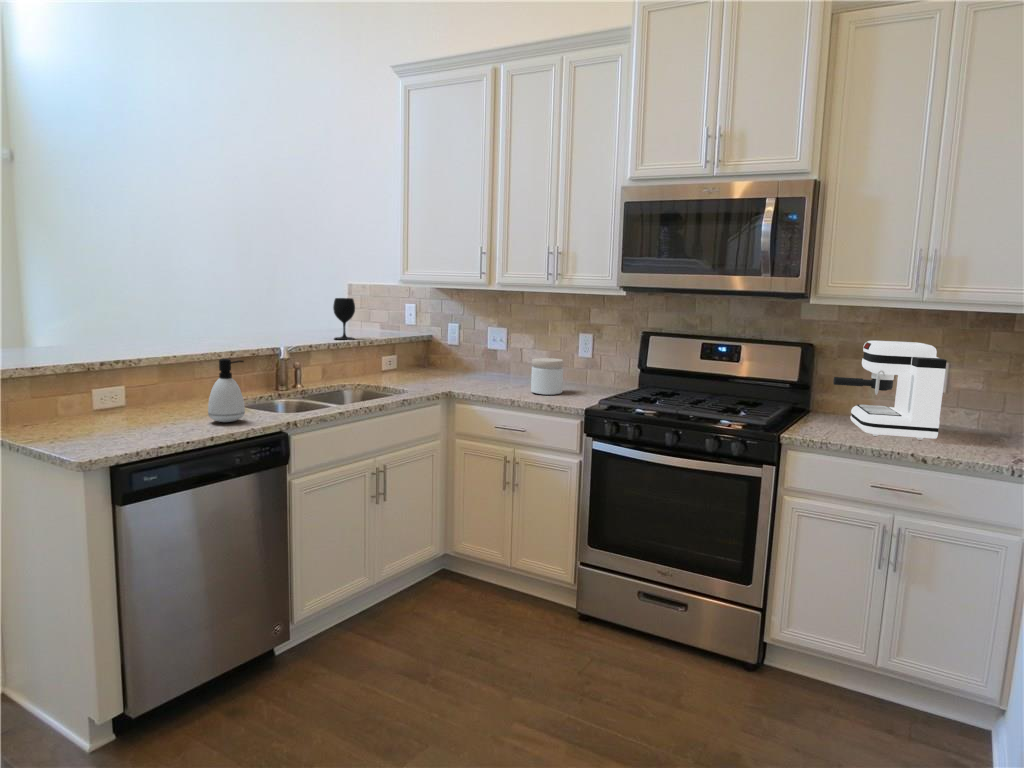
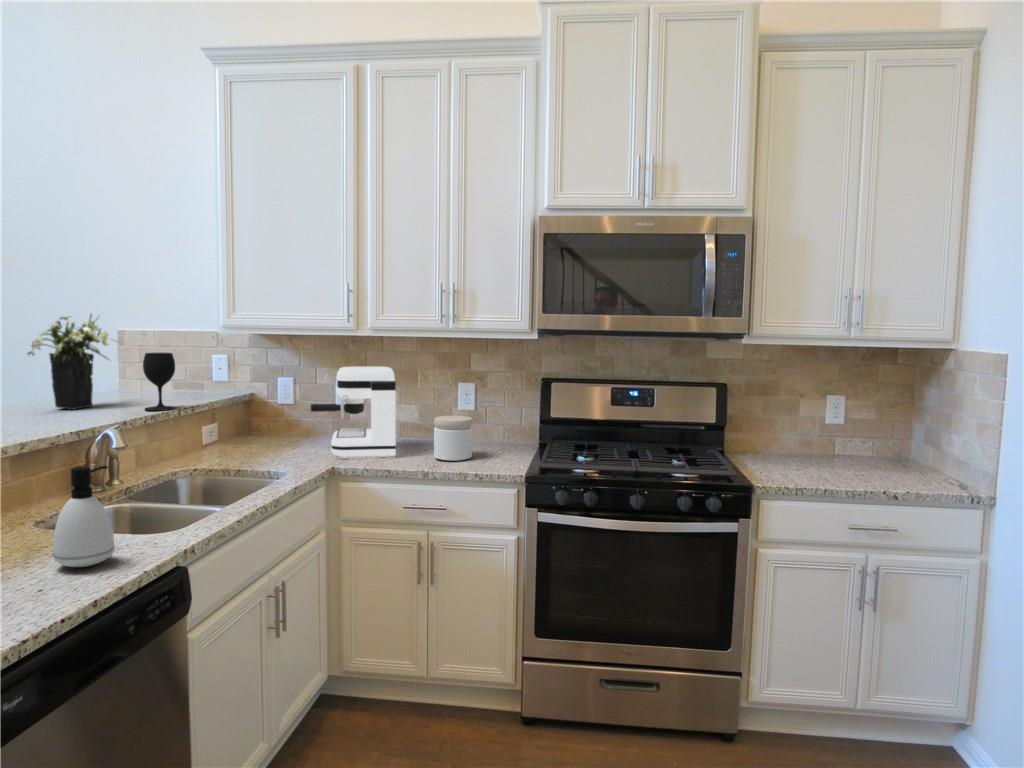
flower arrangement: none [268,269,325,337] -> present [27,314,116,410]
coffee maker: present [833,341,947,440] -> present [311,367,396,458]

